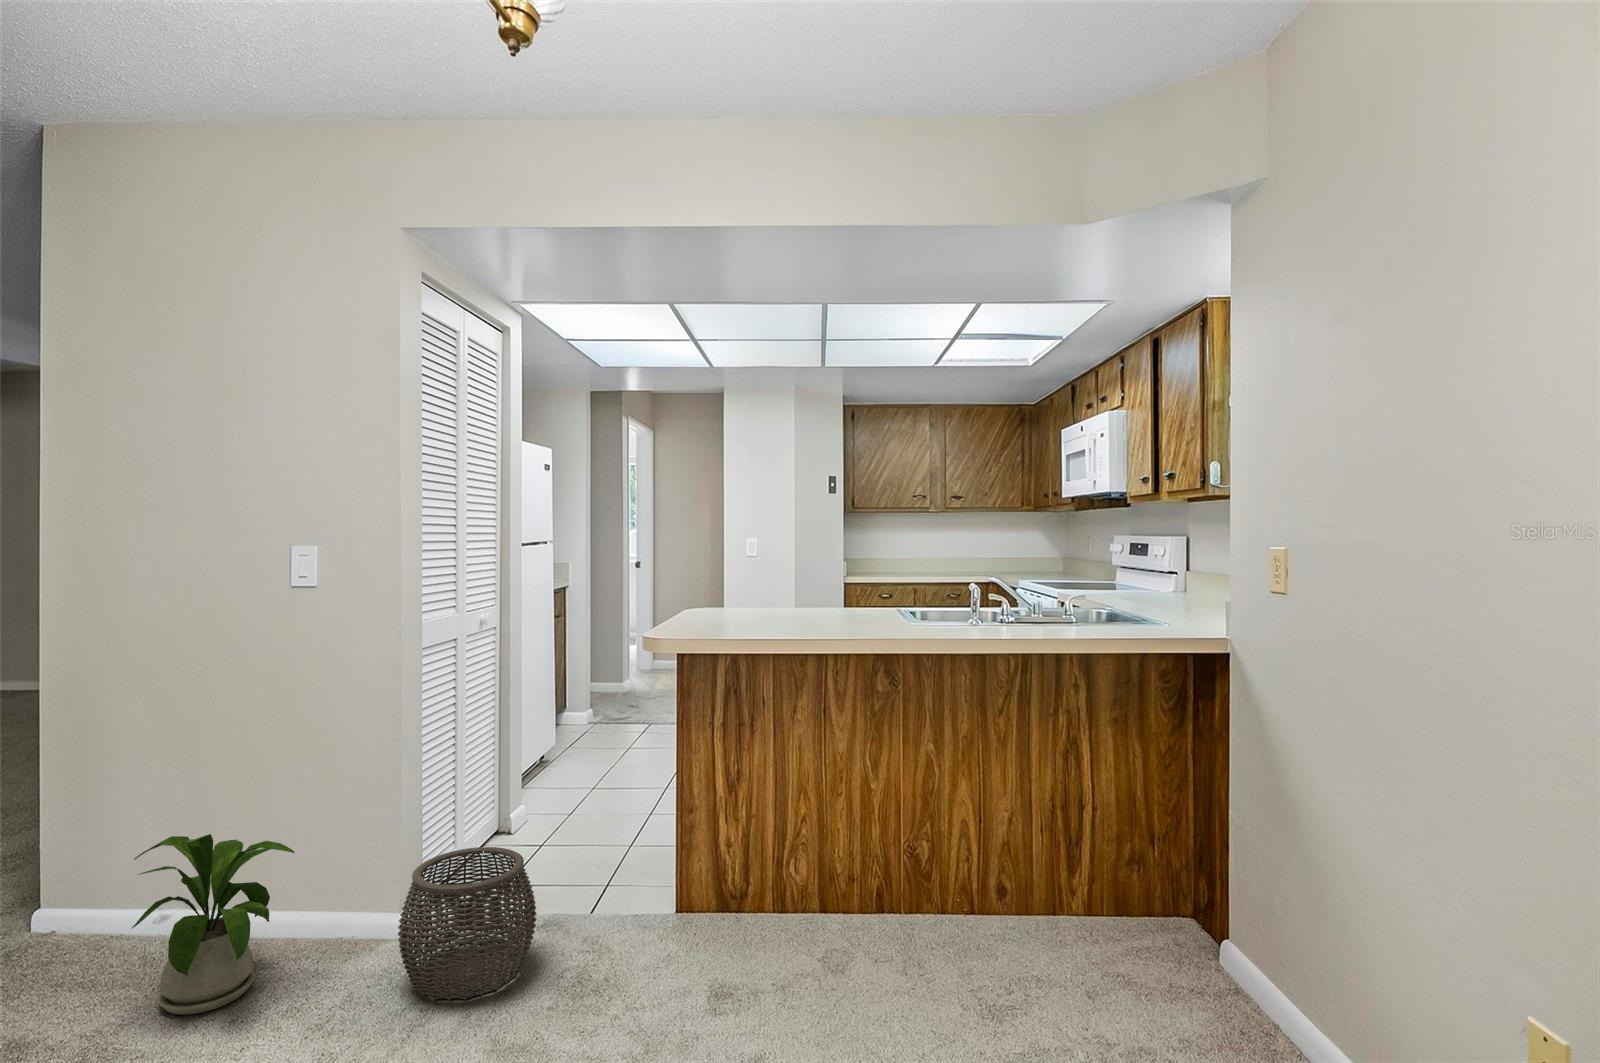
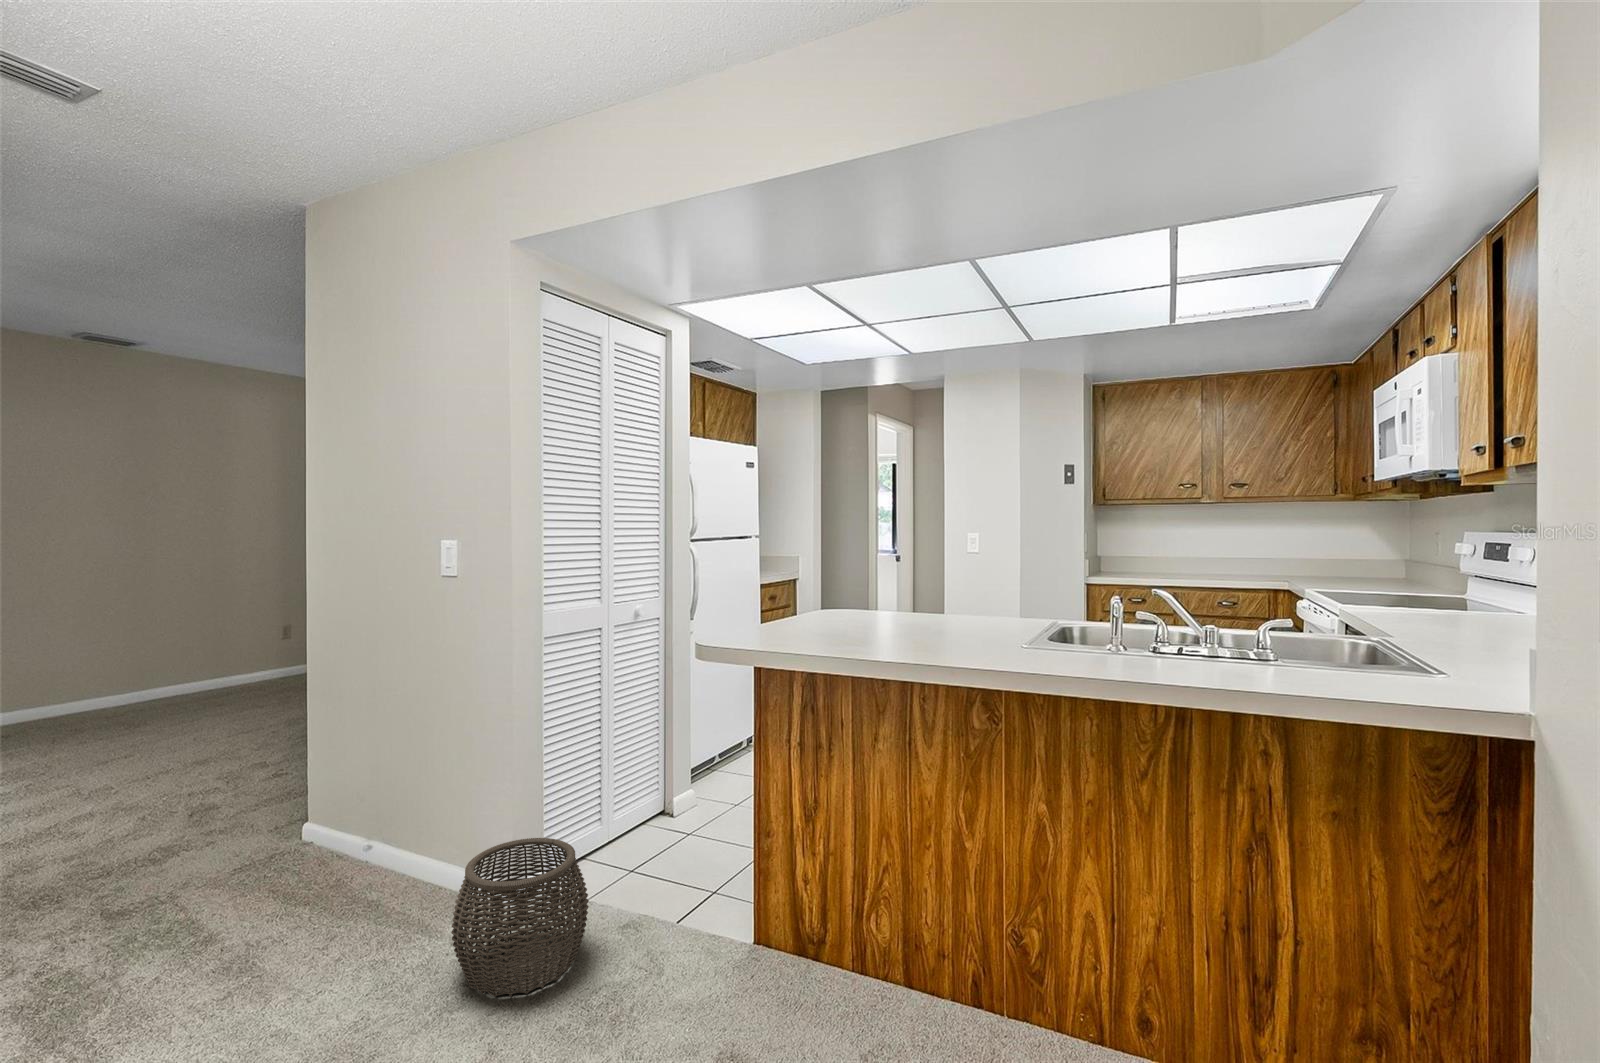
house plant: present [132,834,295,1015] -> none [267,787,406,946]

